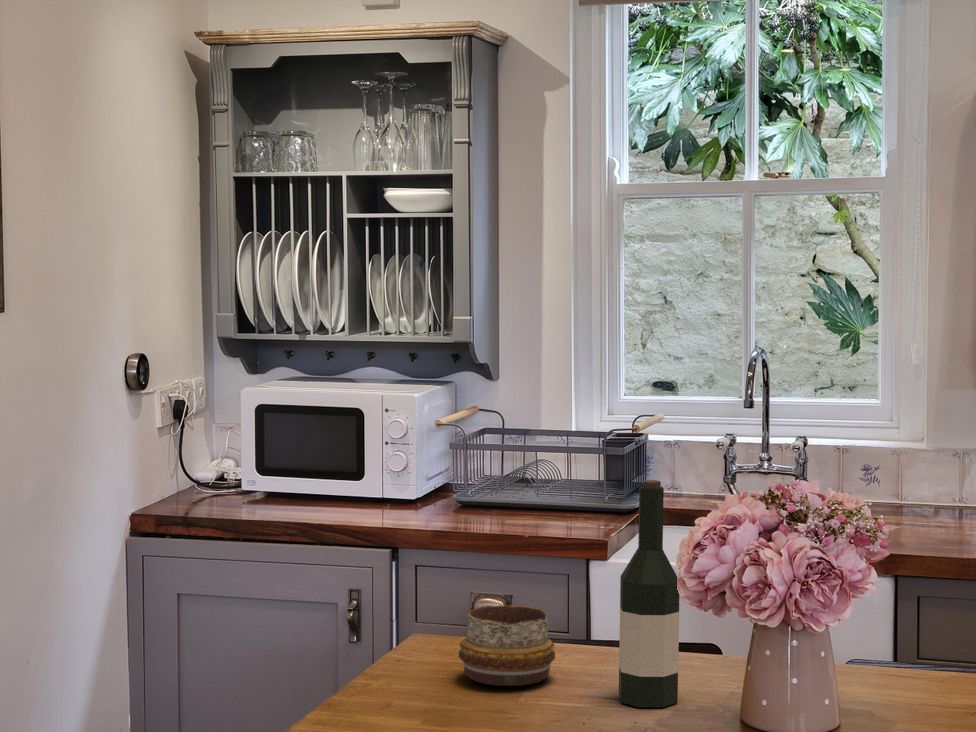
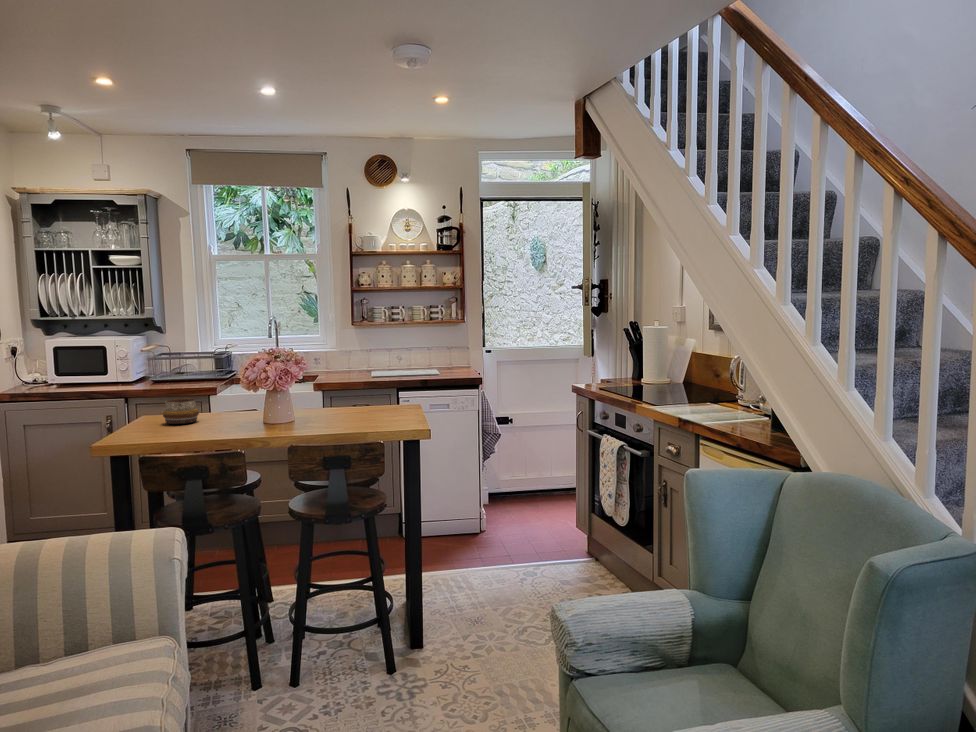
wine bottle: present [619,480,680,707] -> none [221,351,243,424]

